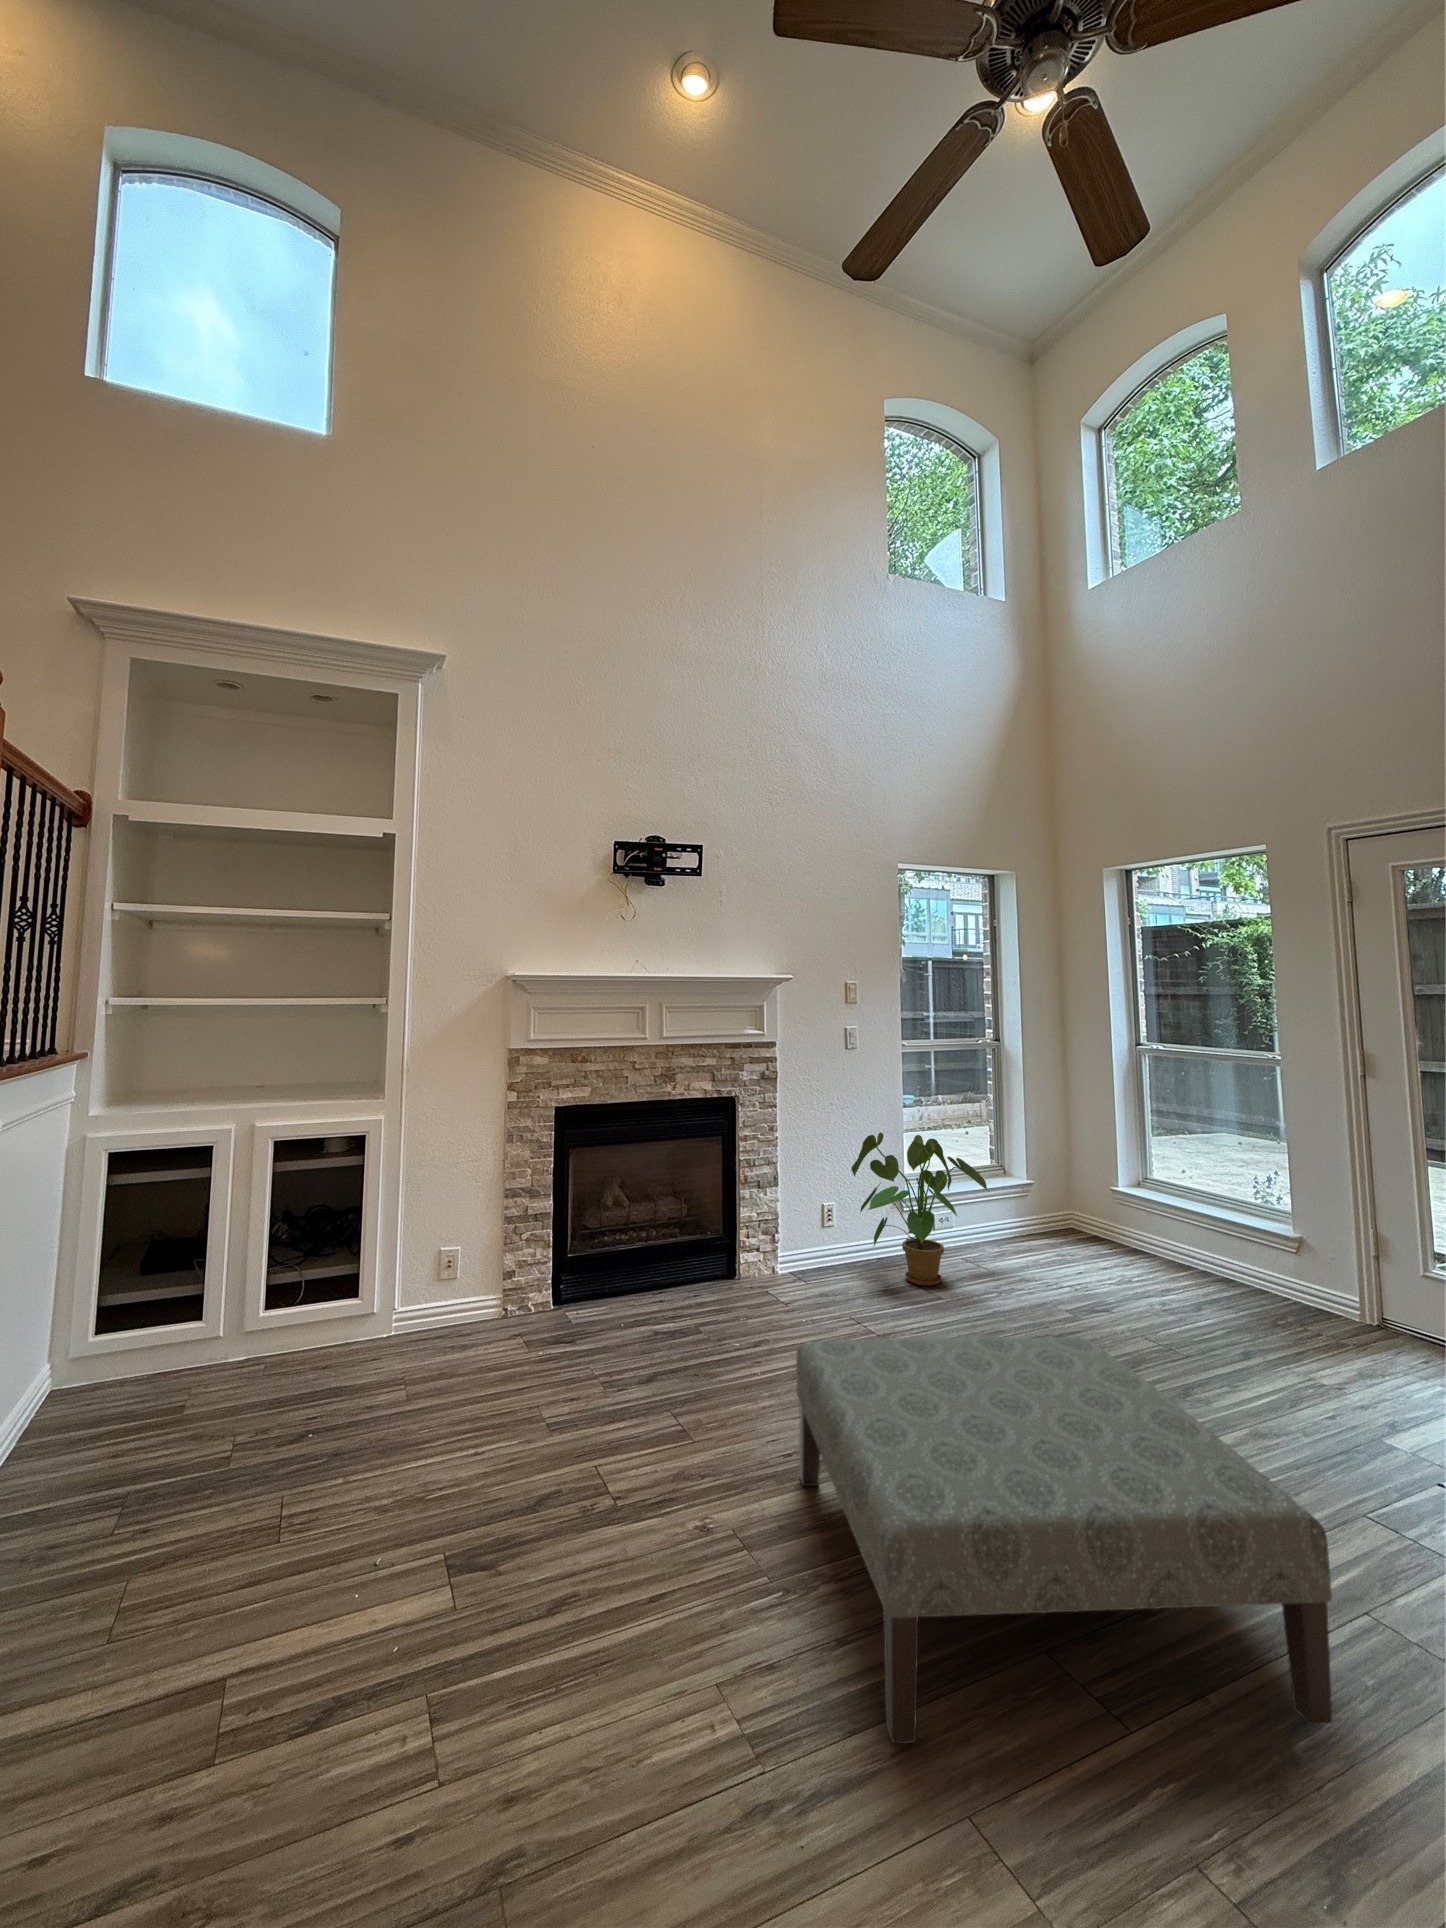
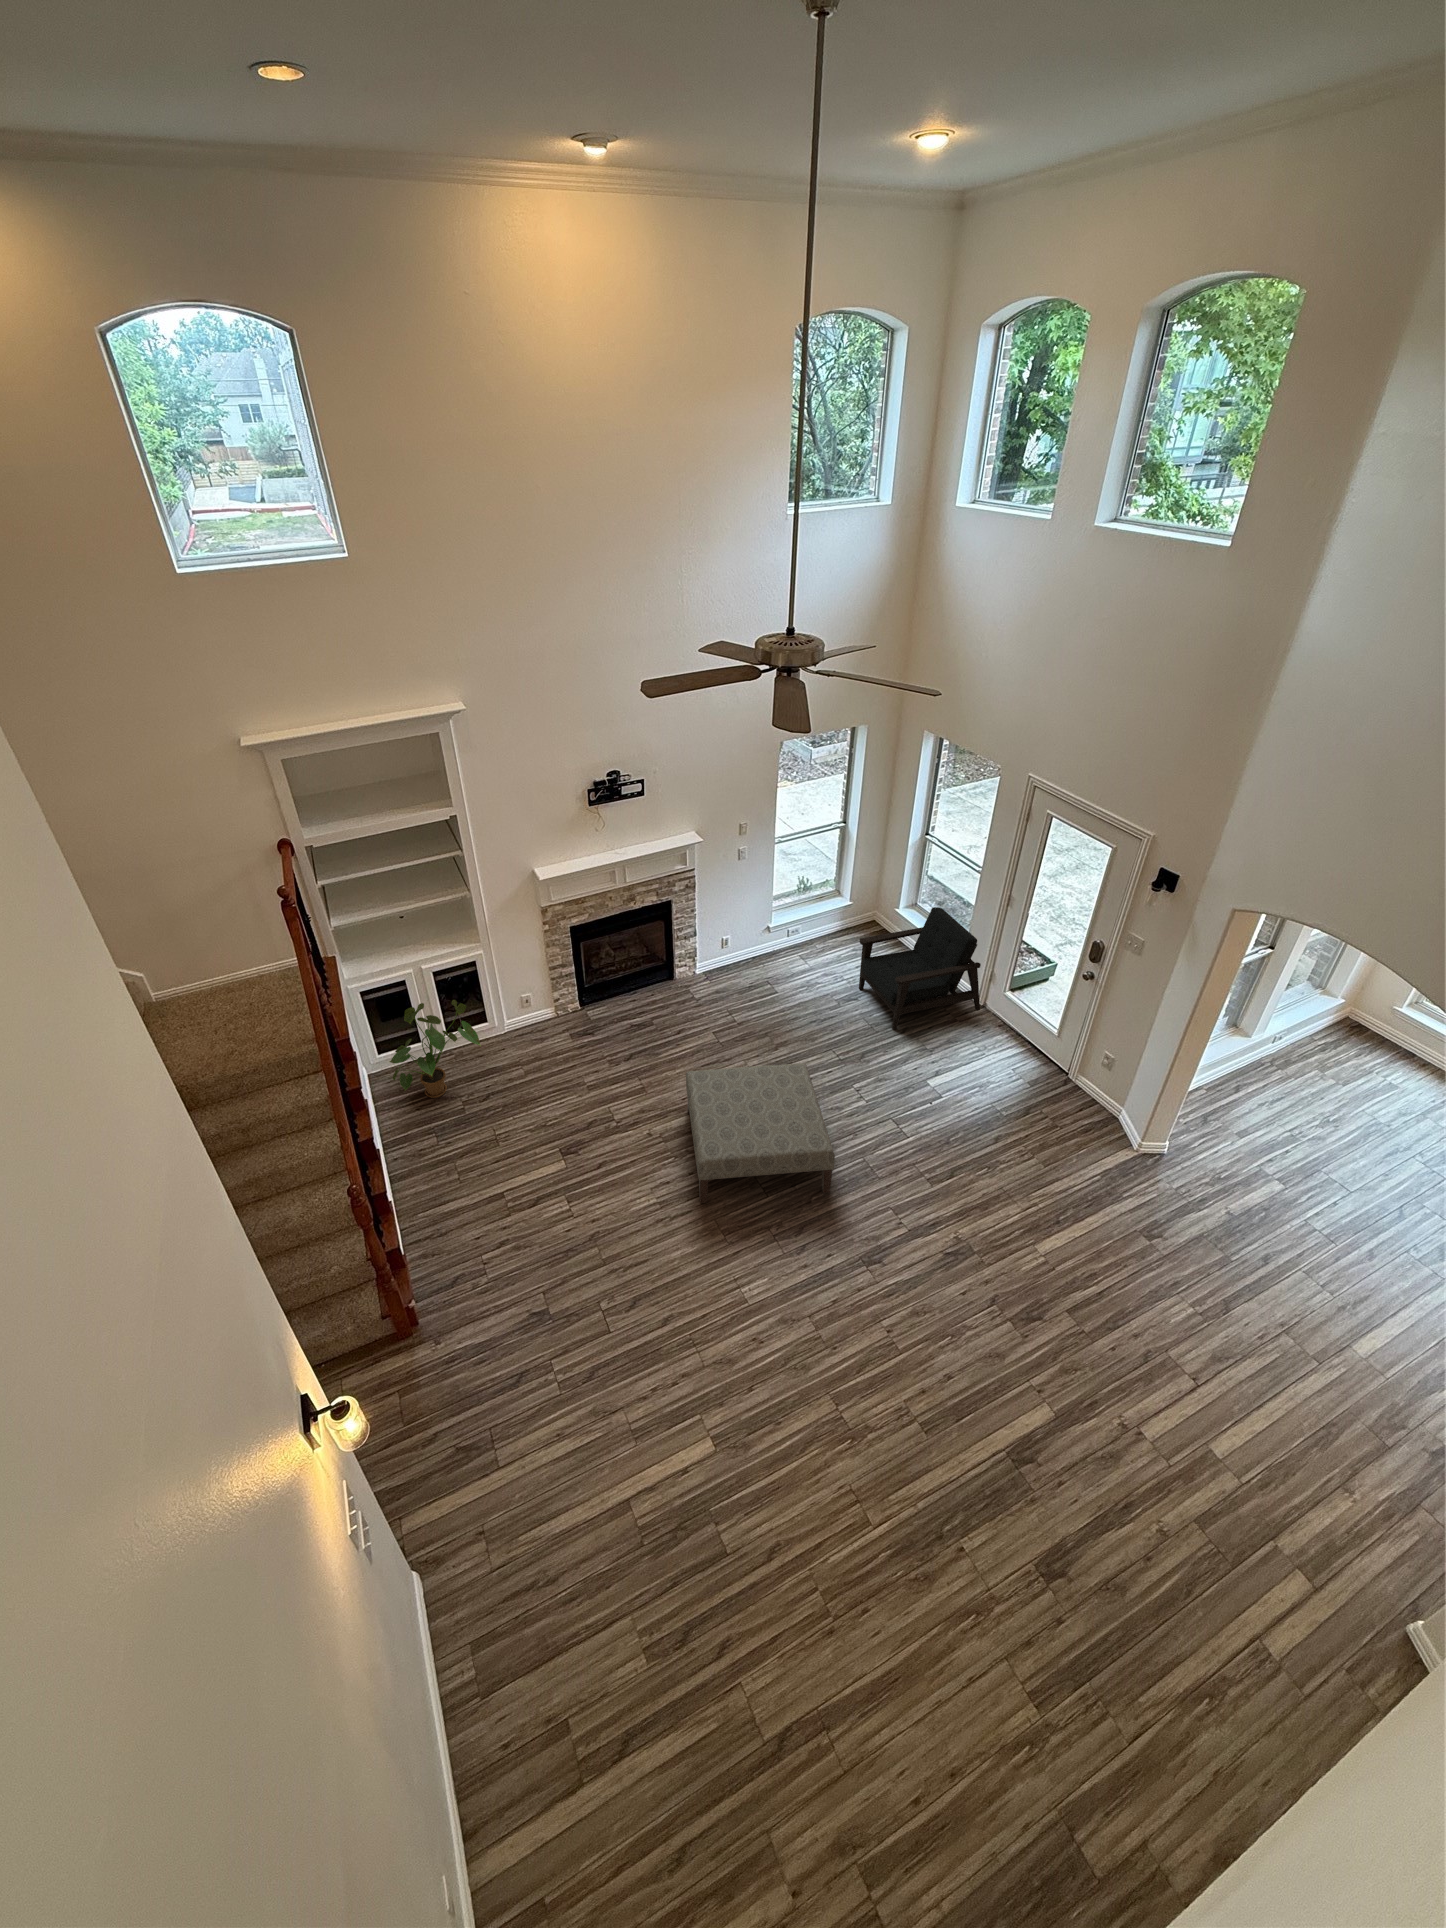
armchair: none [1092,1126,1383,1353] -> present [859,907,981,1029]
house plant: present [851,1133,988,1286] -> present [390,1000,481,1098]

